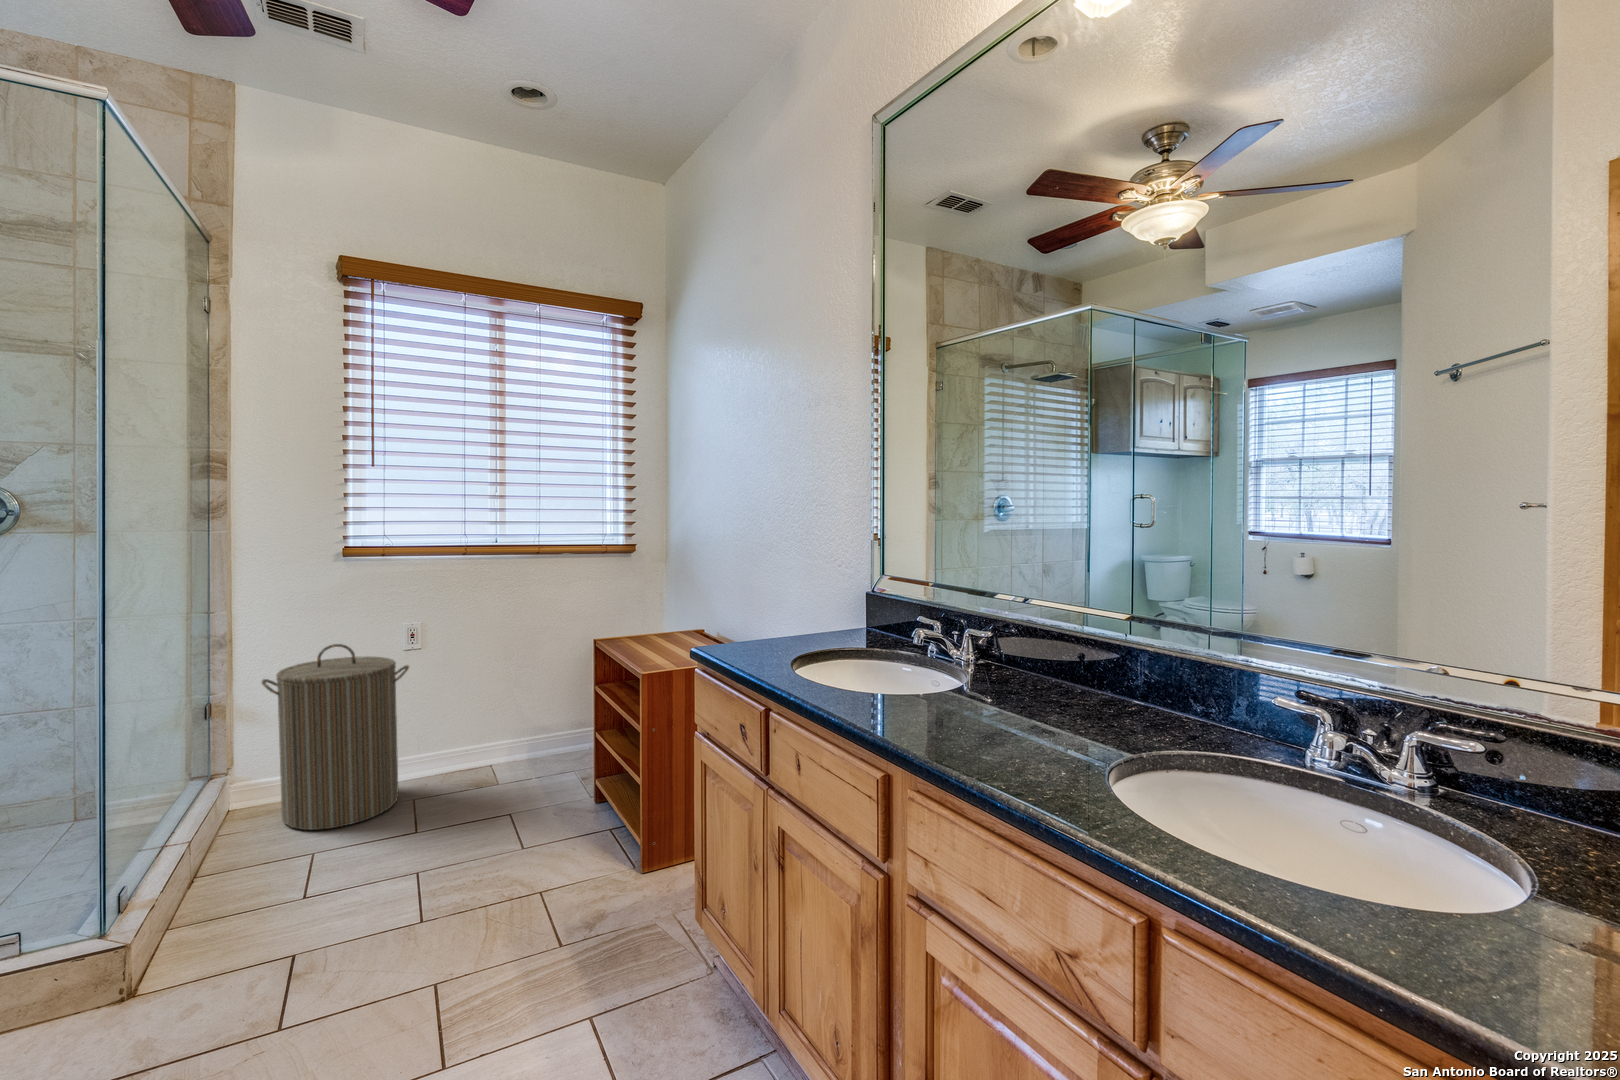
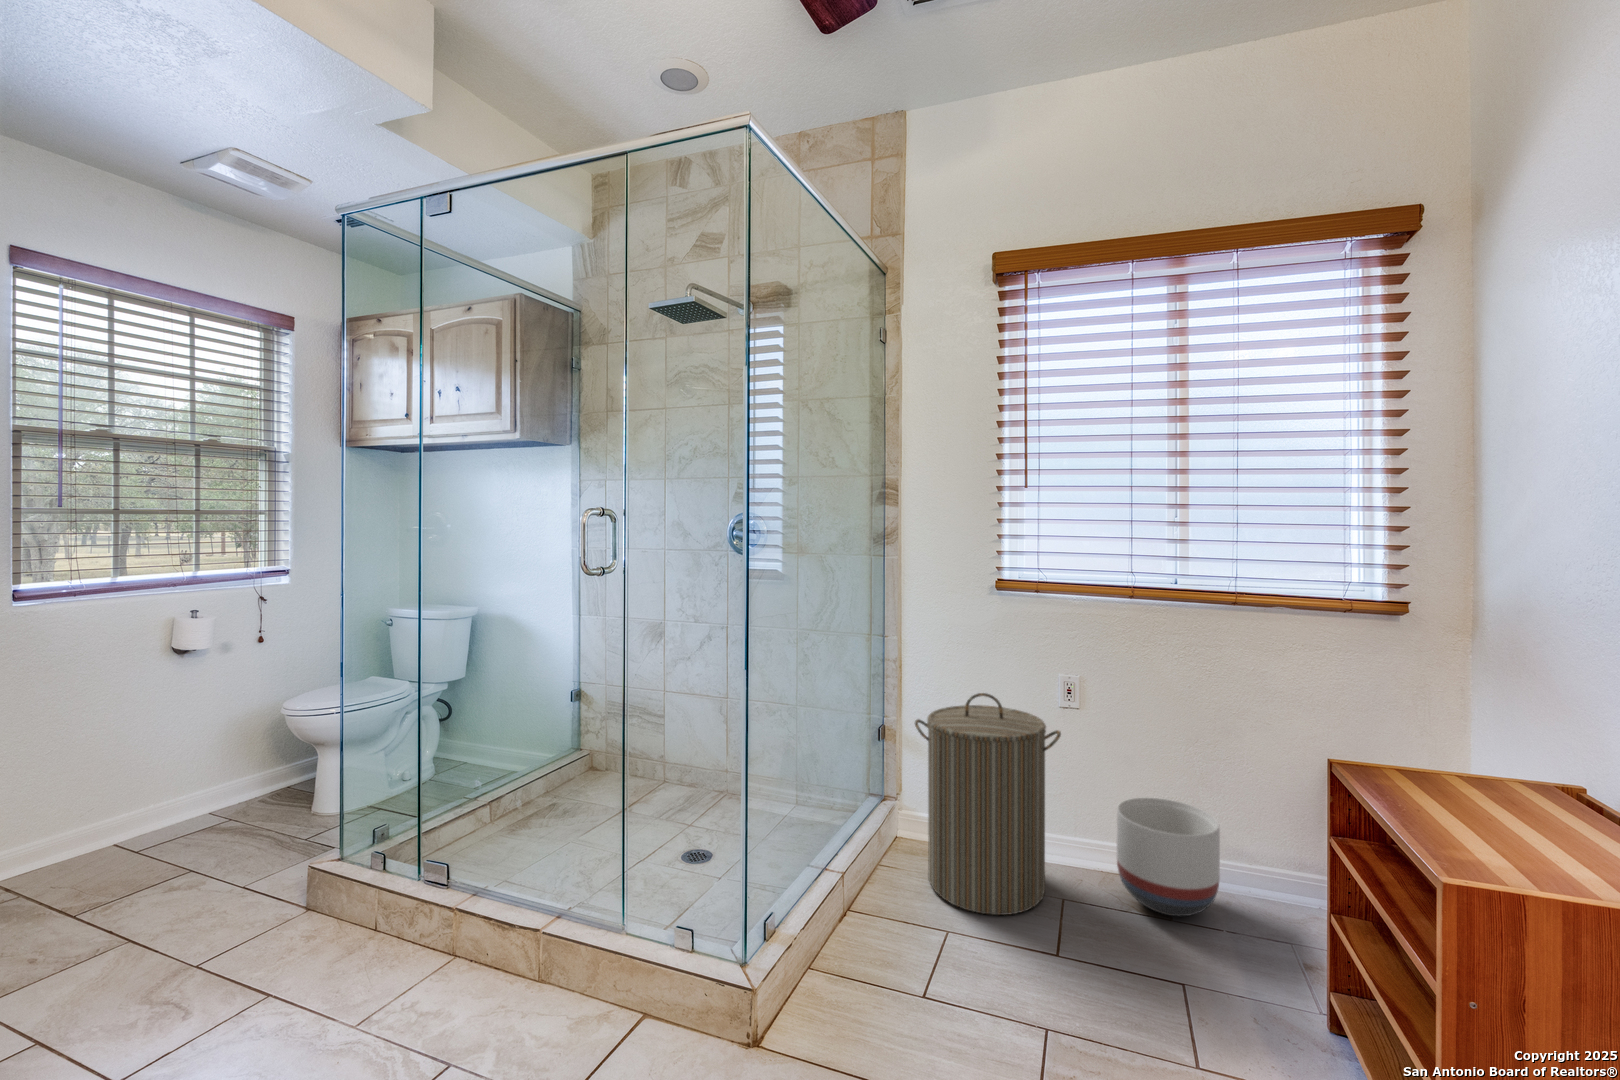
planter: none [457,703,530,782] -> present [1117,798,1220,916]

